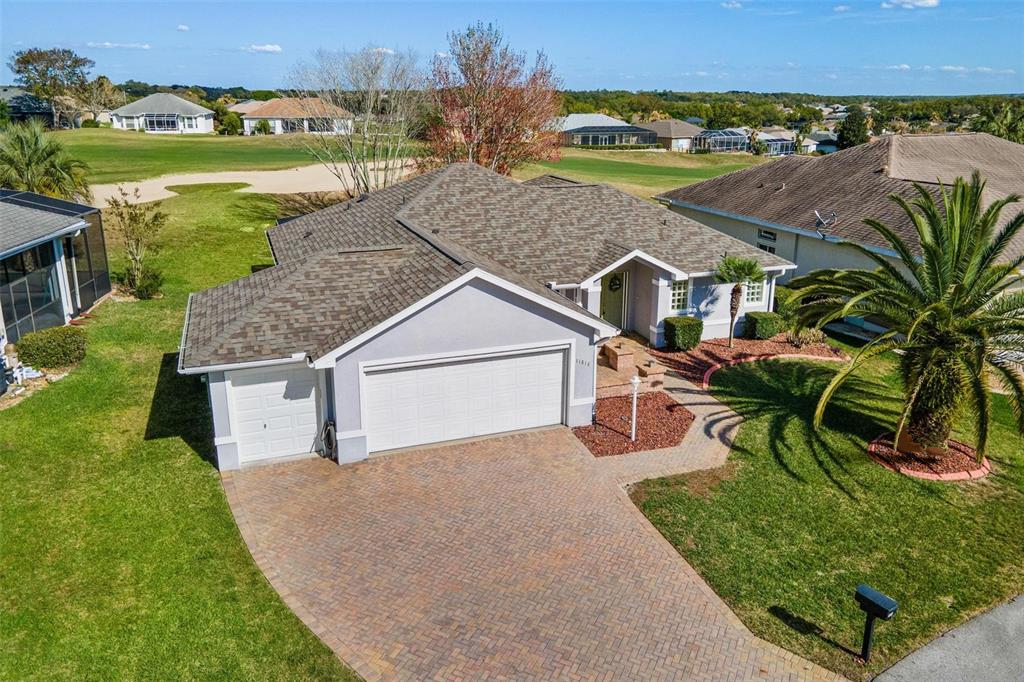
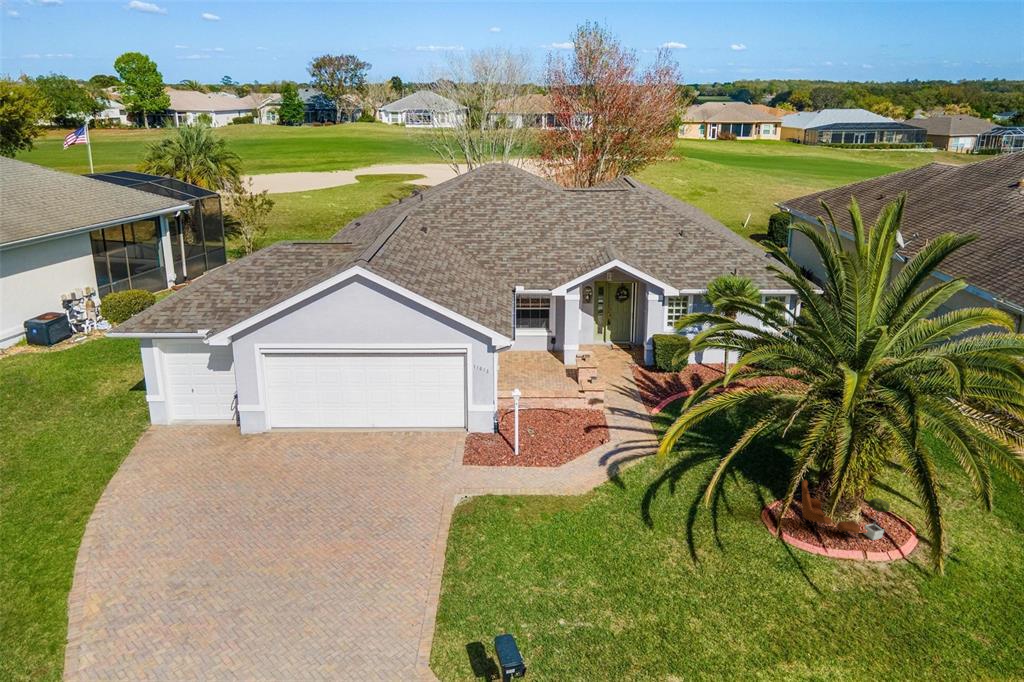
potted tree: none [943,425,965,460] -> present [863,498,890,540]

